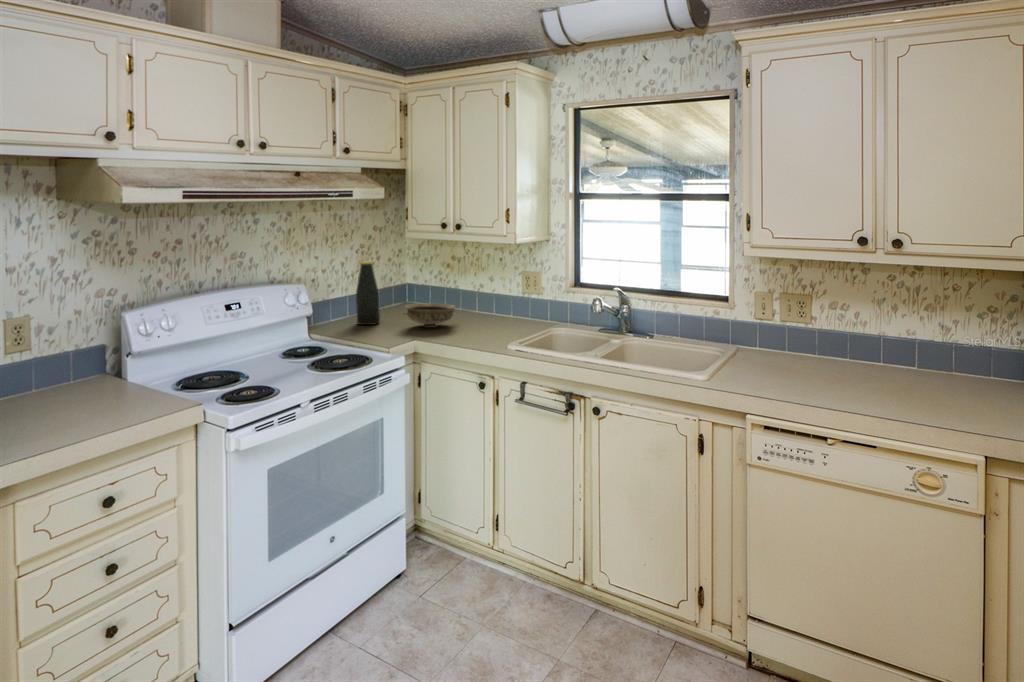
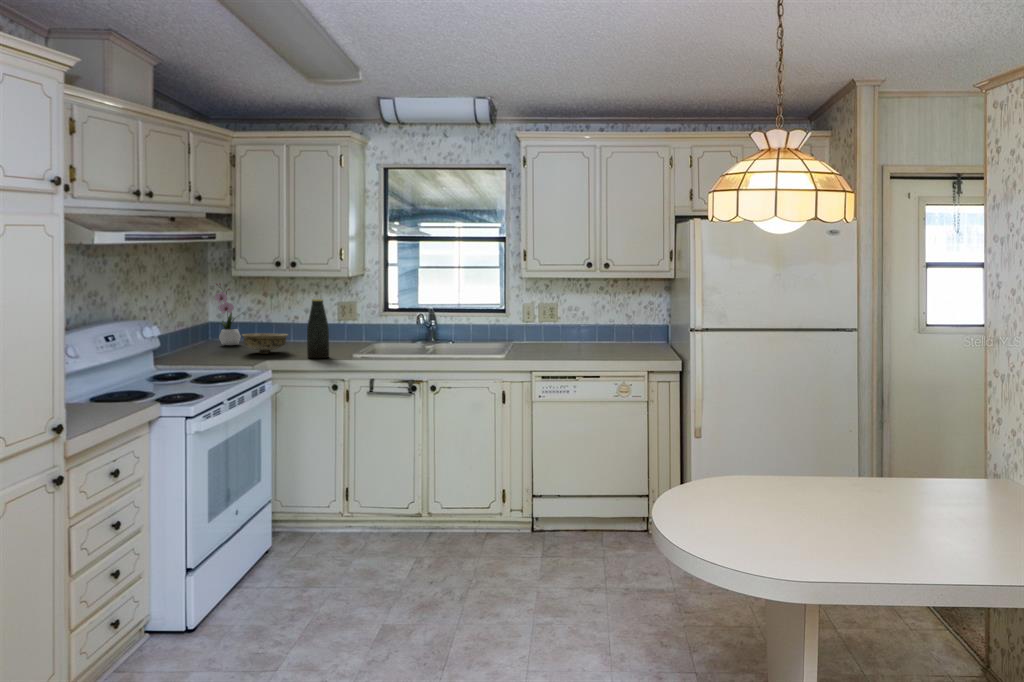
flower arrangement: none [397,246,428,313] -> present [215,283,241,345]
bottle: present [356,262,380,325] -> present [307,299,329,358]

